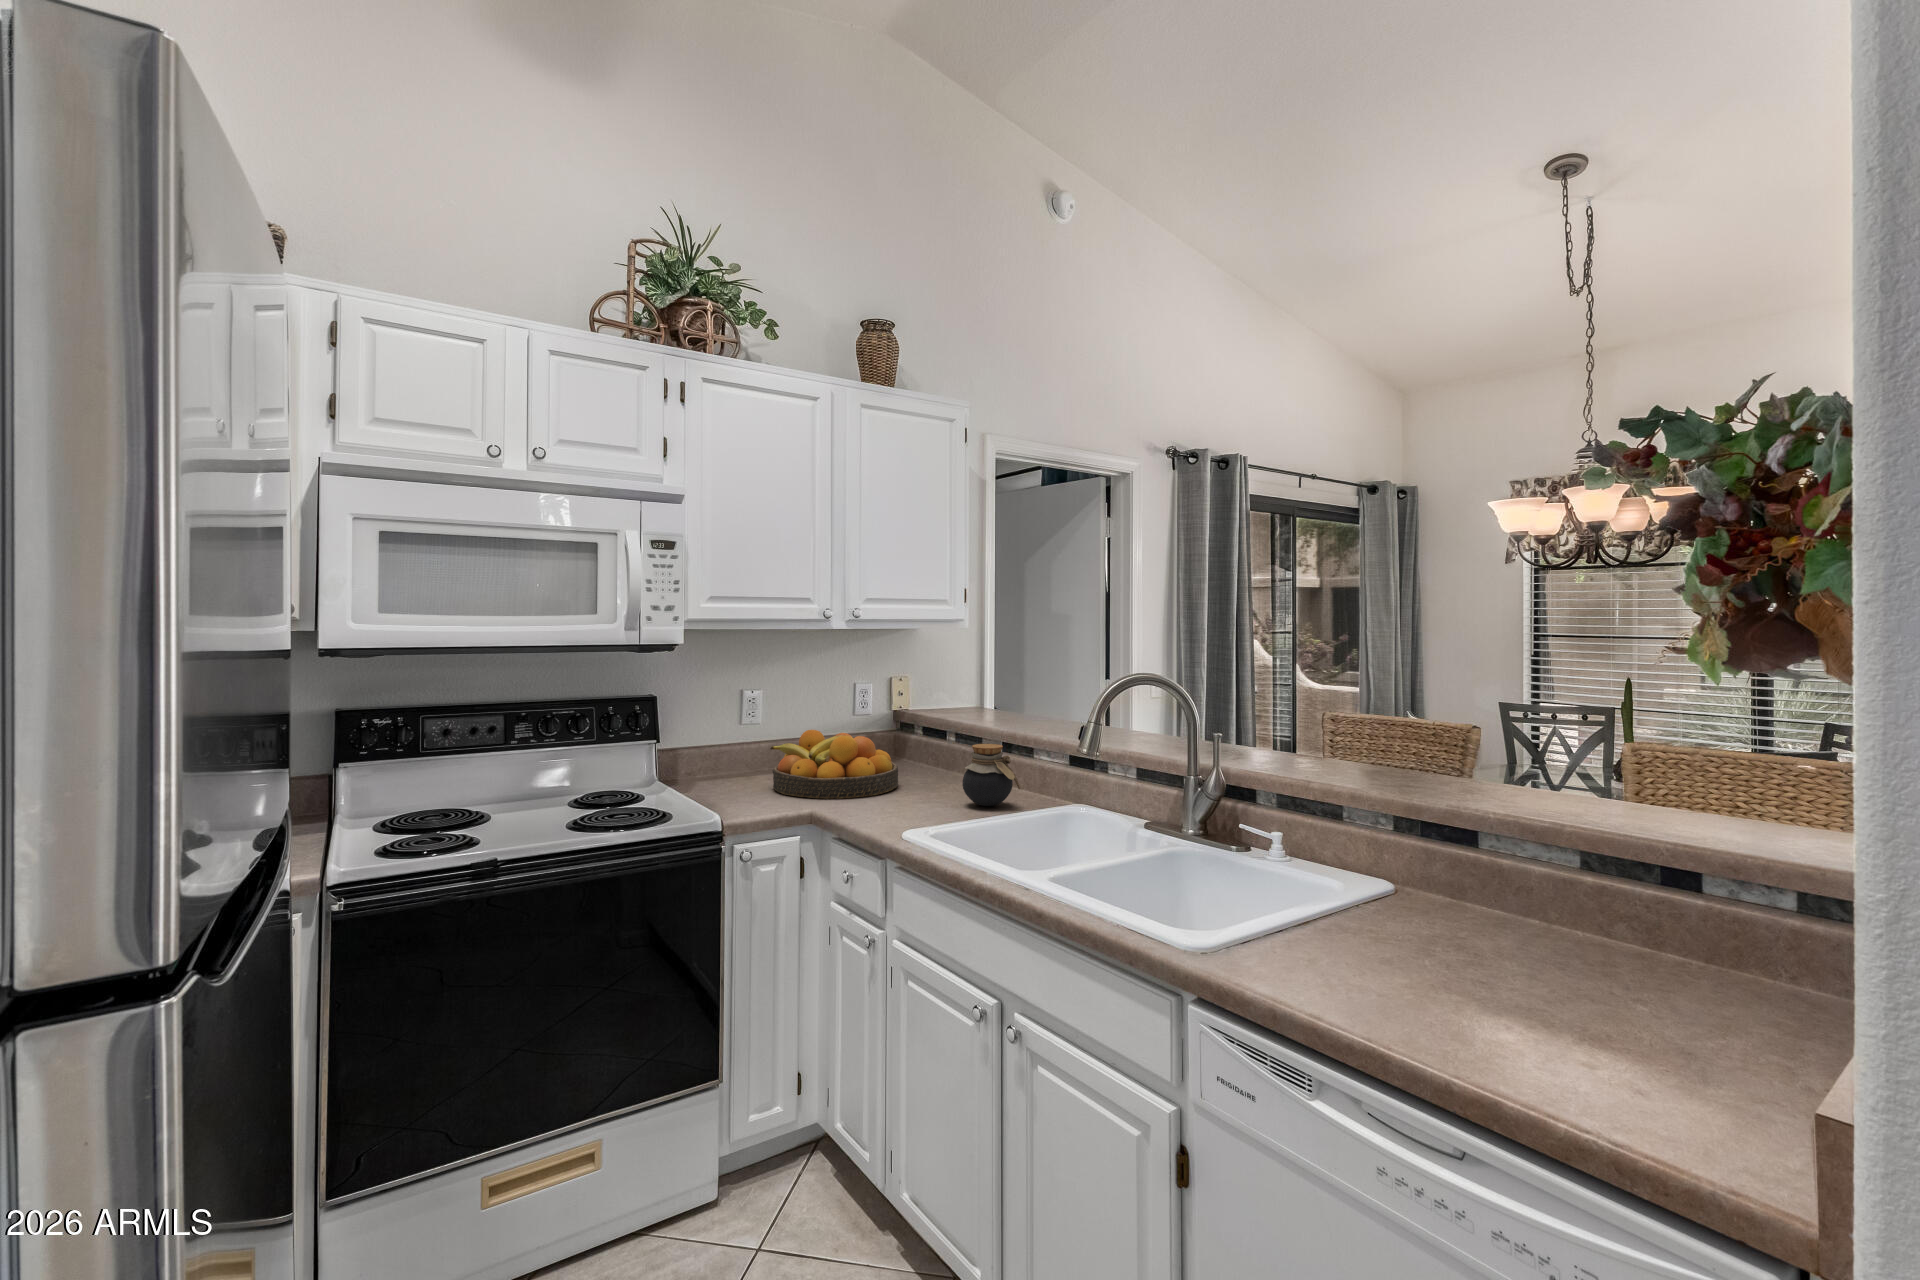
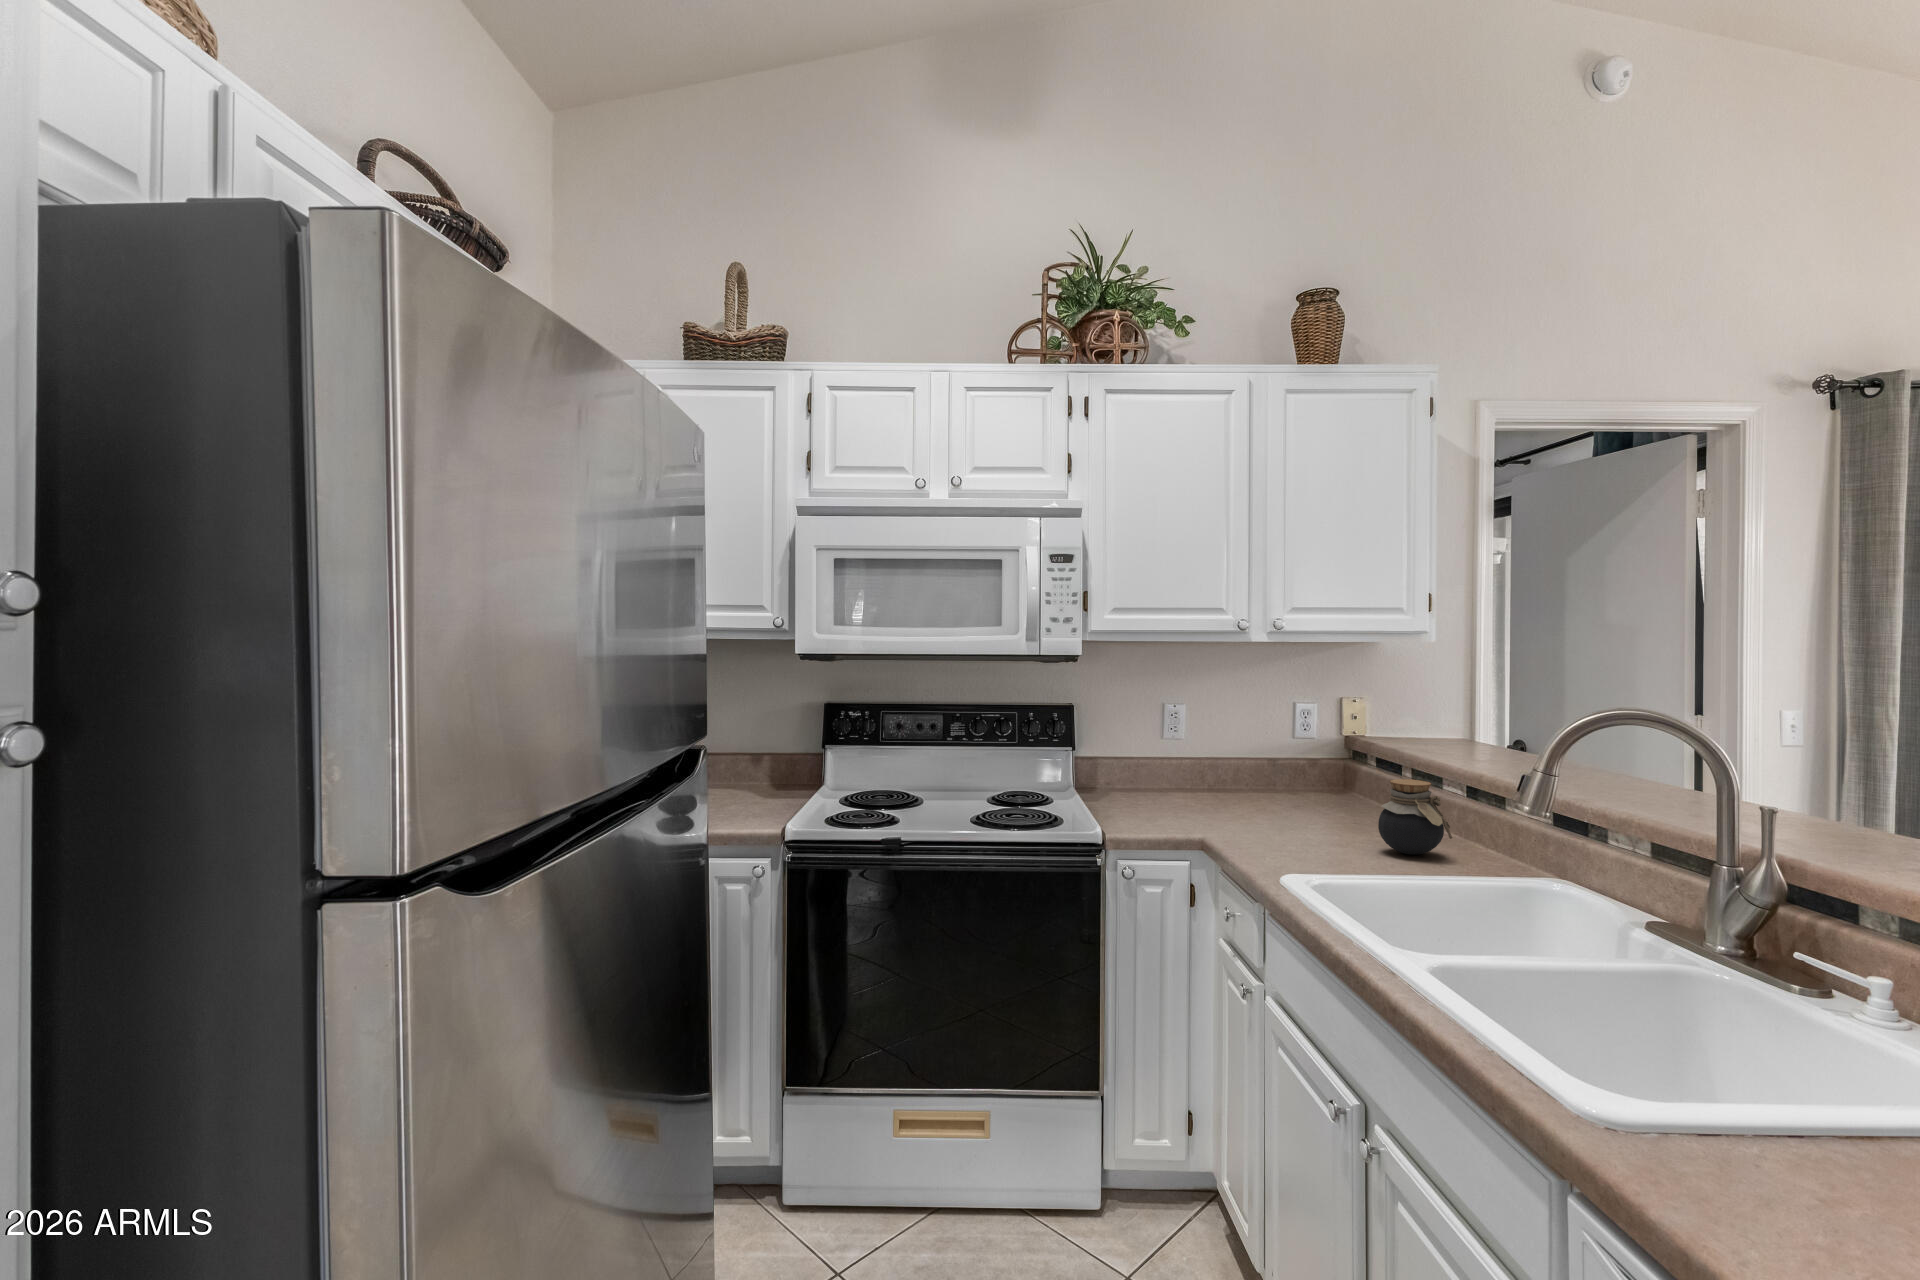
fruit bowl: present [770,730,898,799] -> none [1181,749,1324,827]

